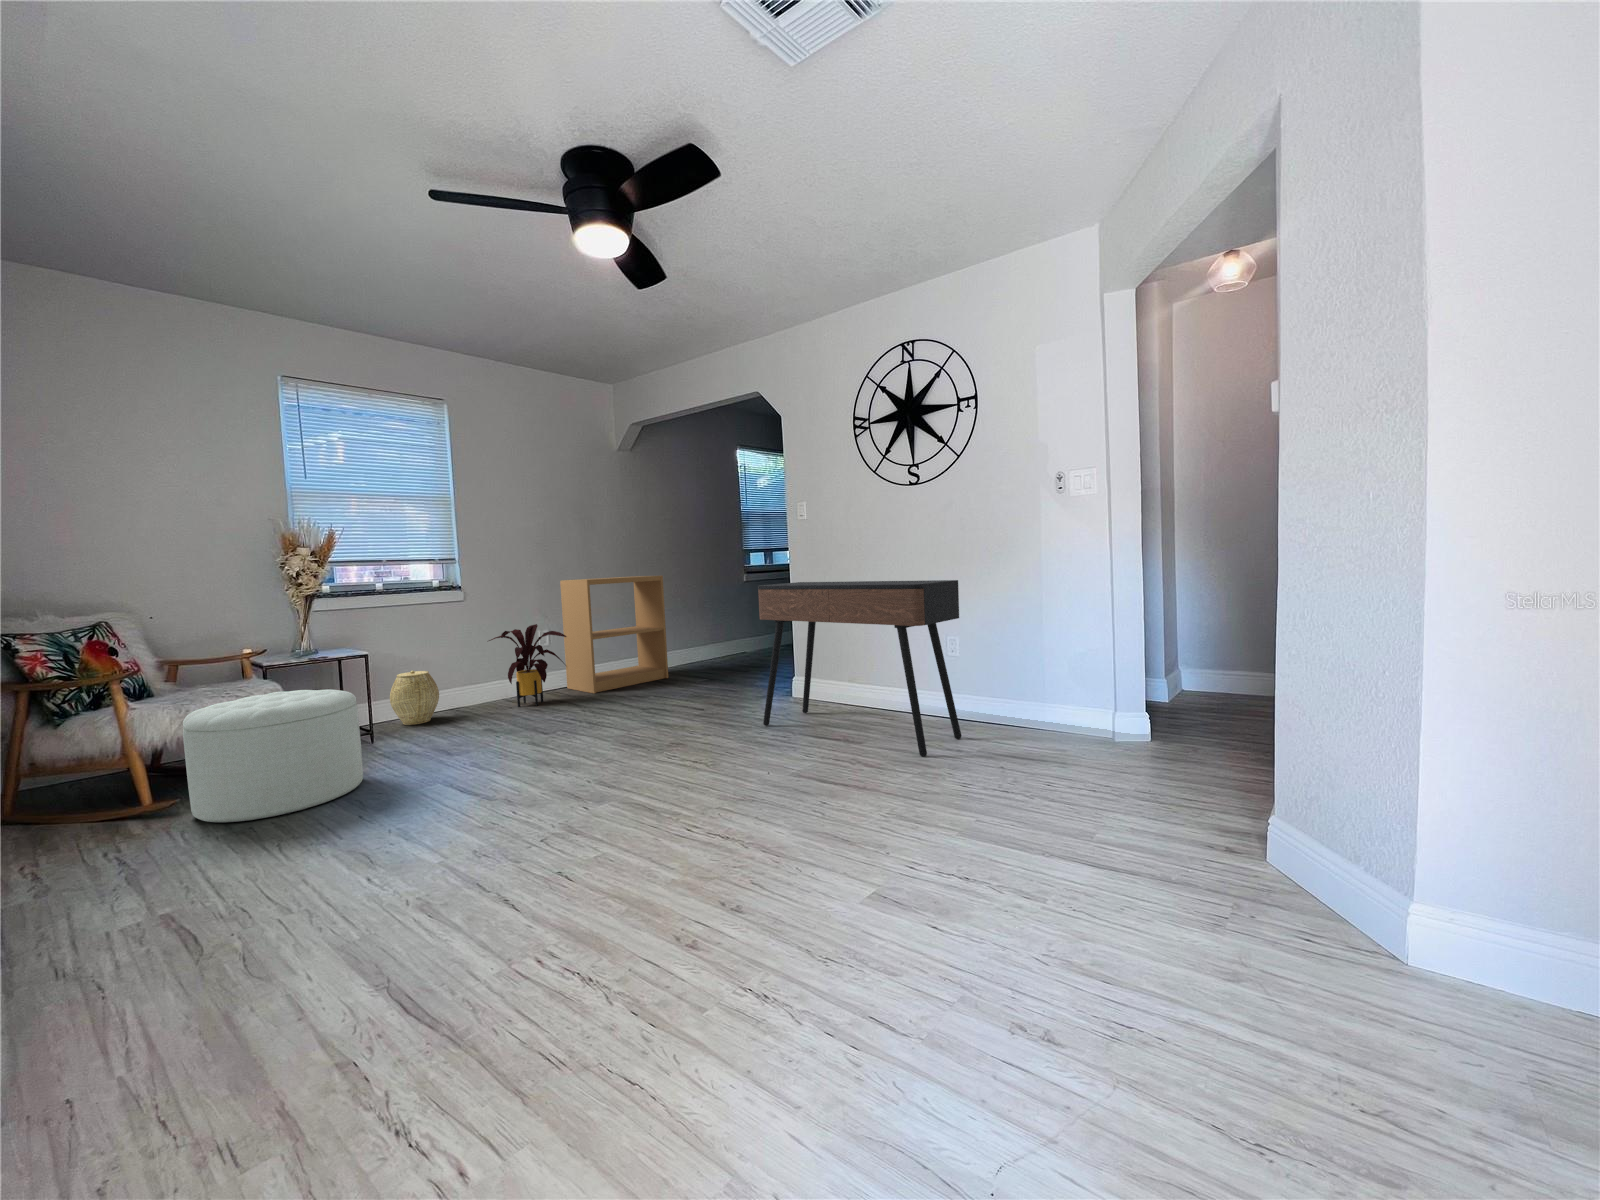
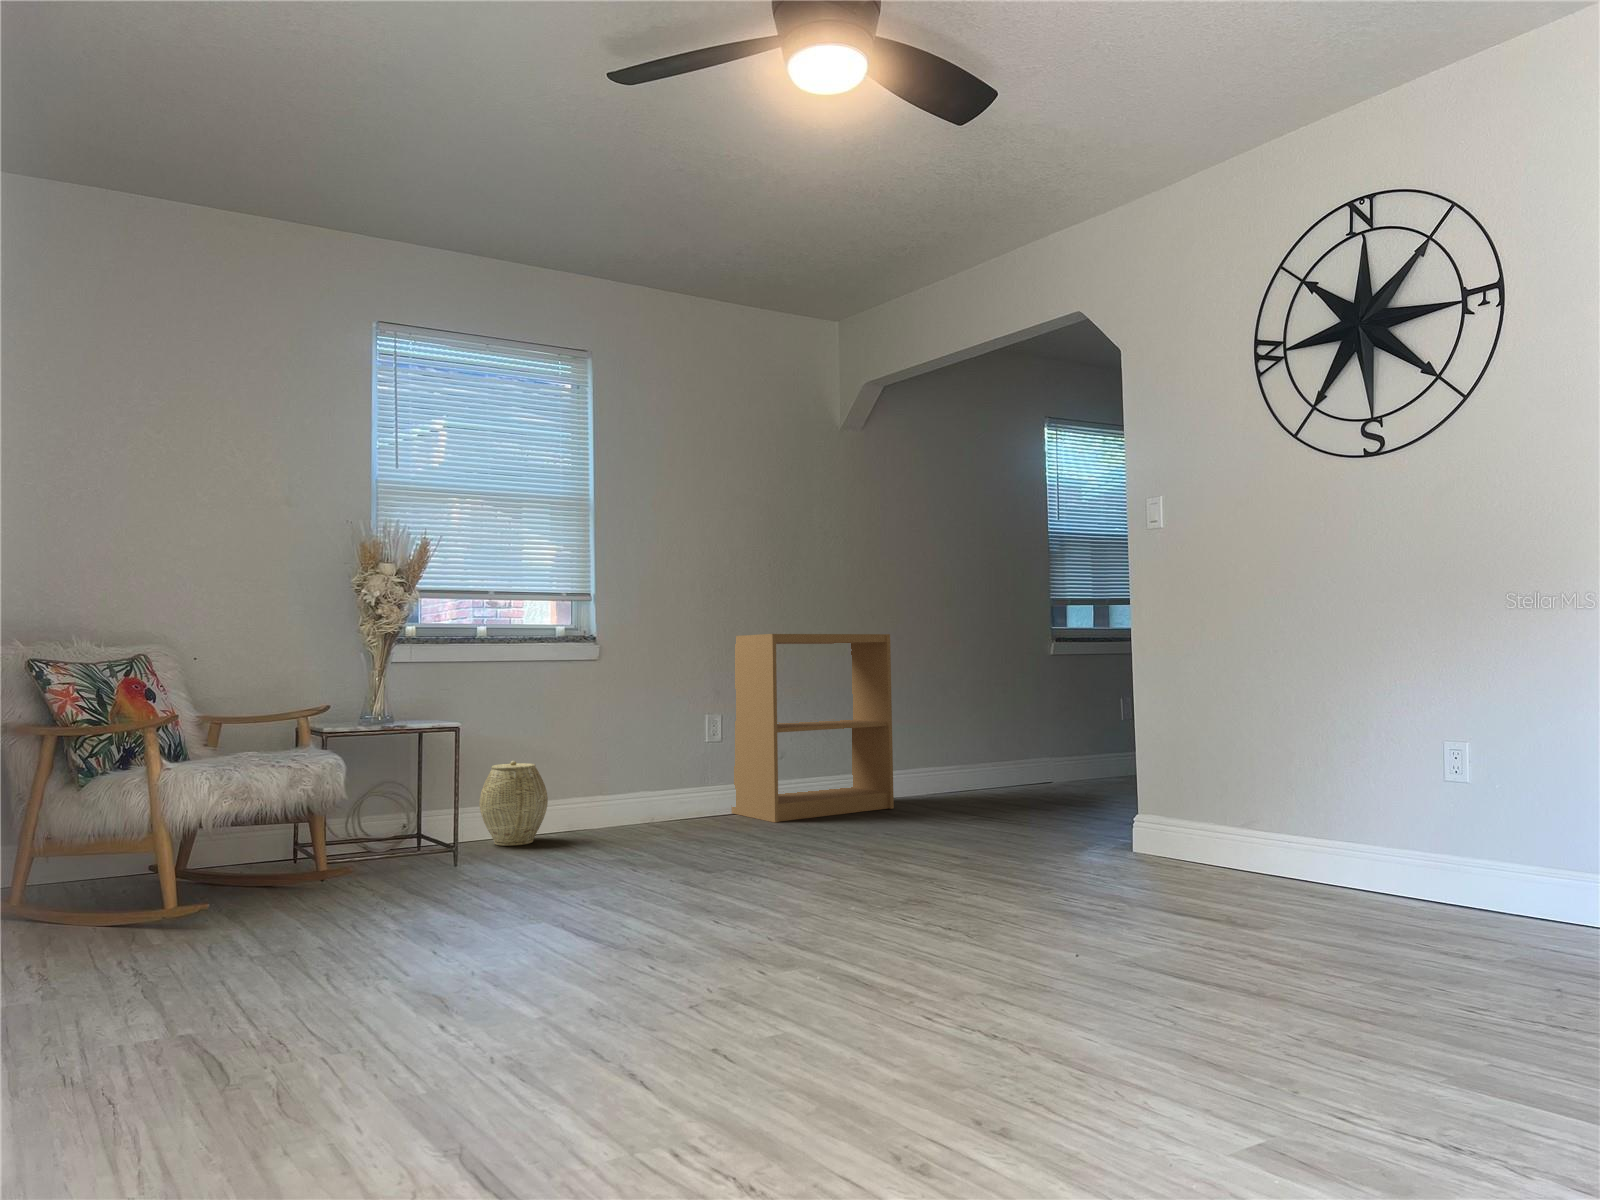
console table: present [758,580,961,757] -> none [1077,619,1512,967]
house plant: present [489,624,567,707] -> none [620,702,741,834]
ottoman: present [183,690,363,822] -> none [221,764,445,950]

